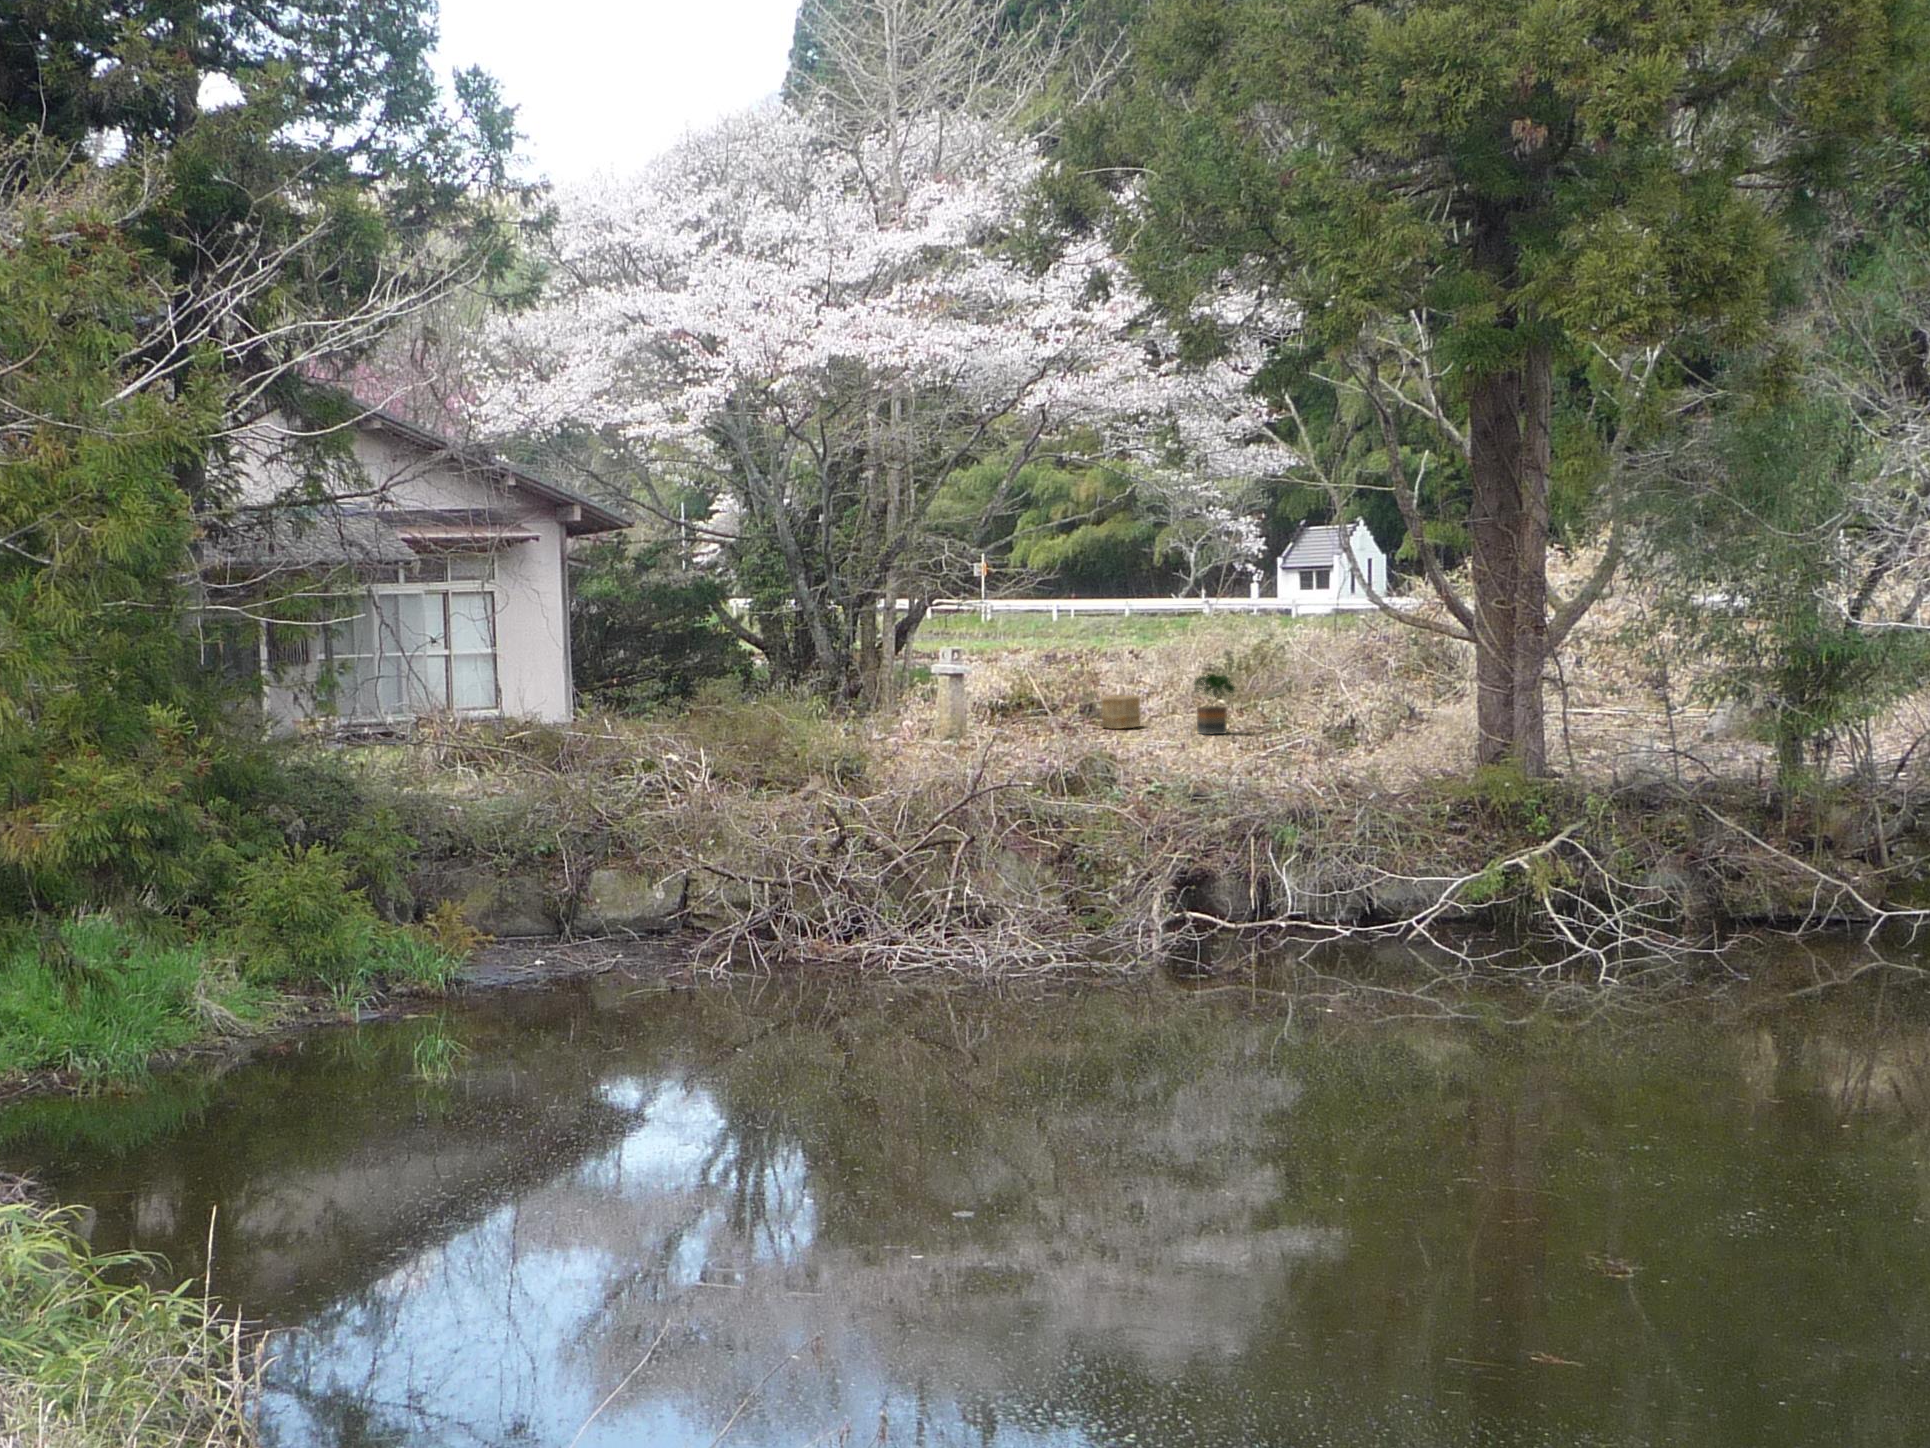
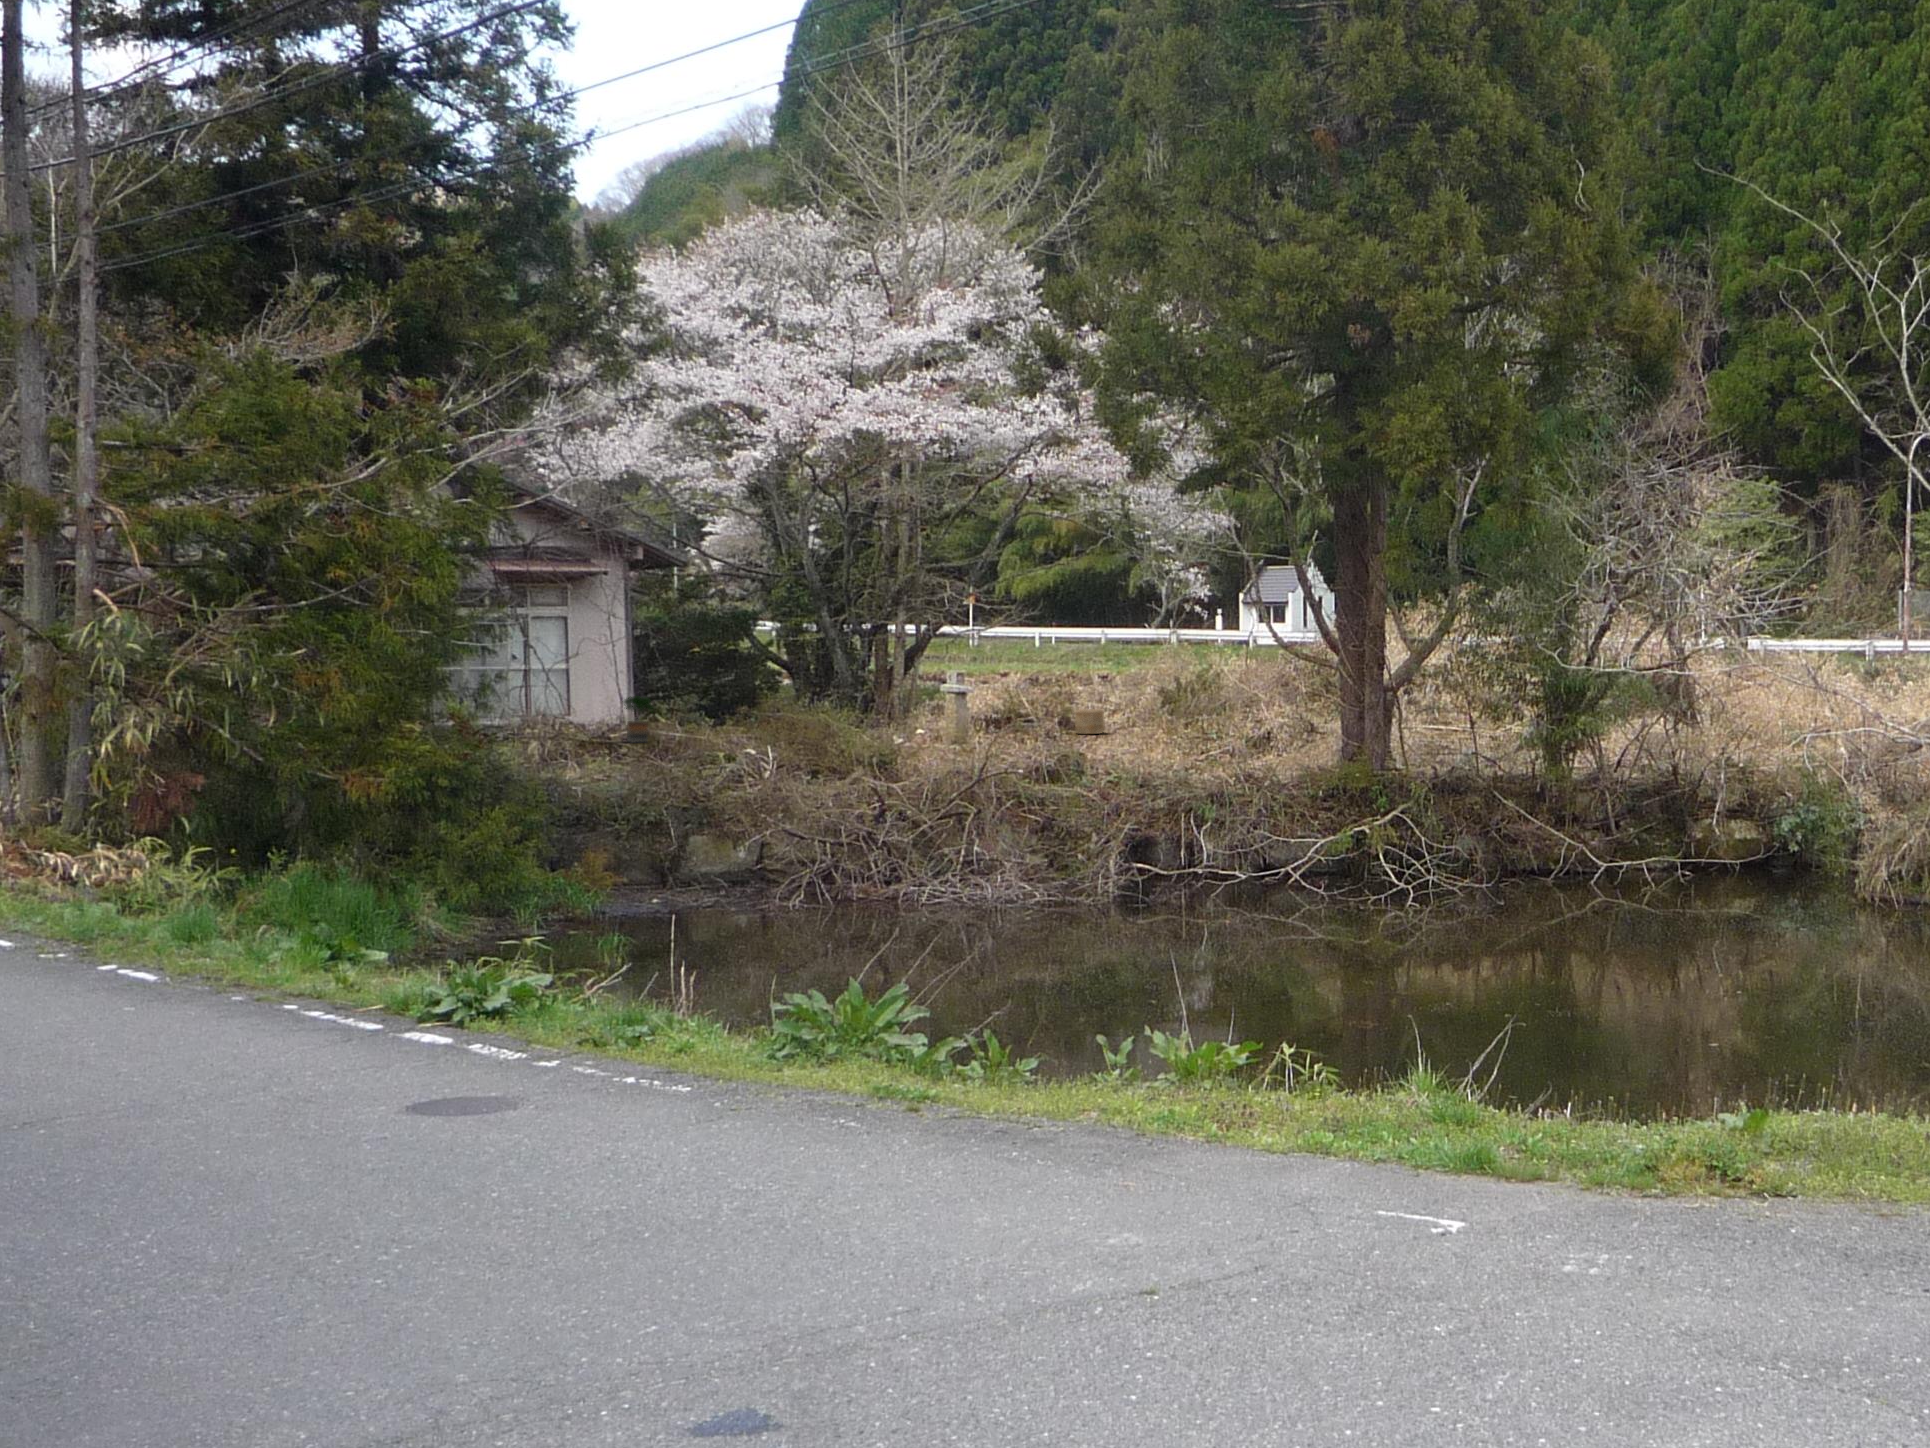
potted tree: present [1194,675,1235,734] -> present [622,696,654,743]

